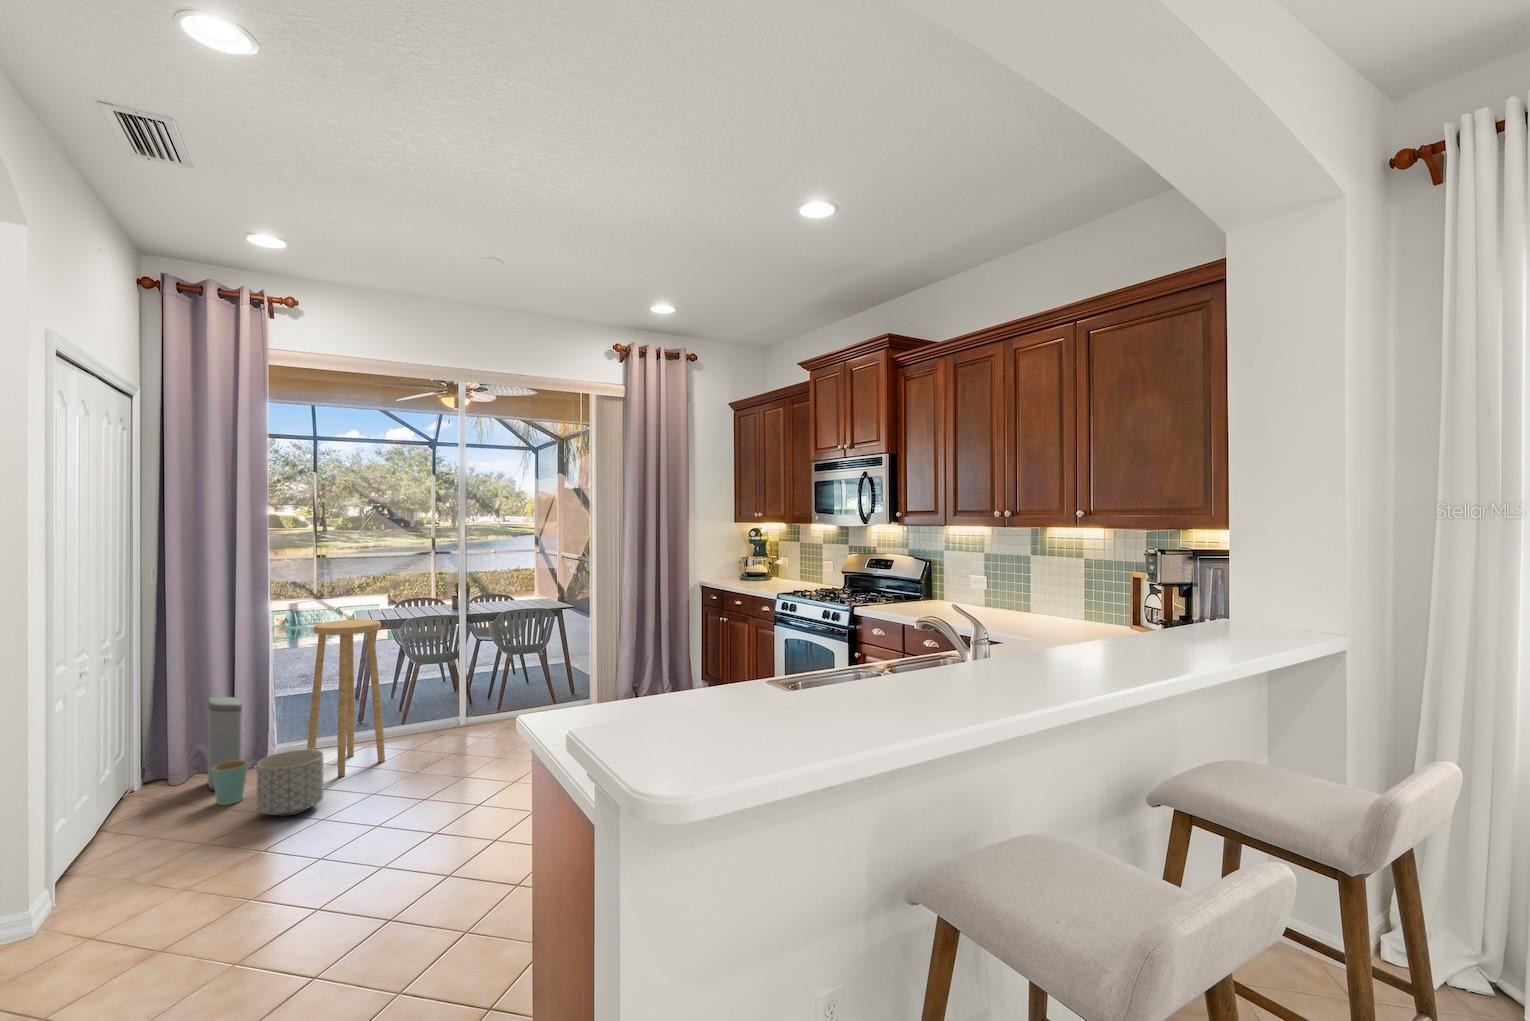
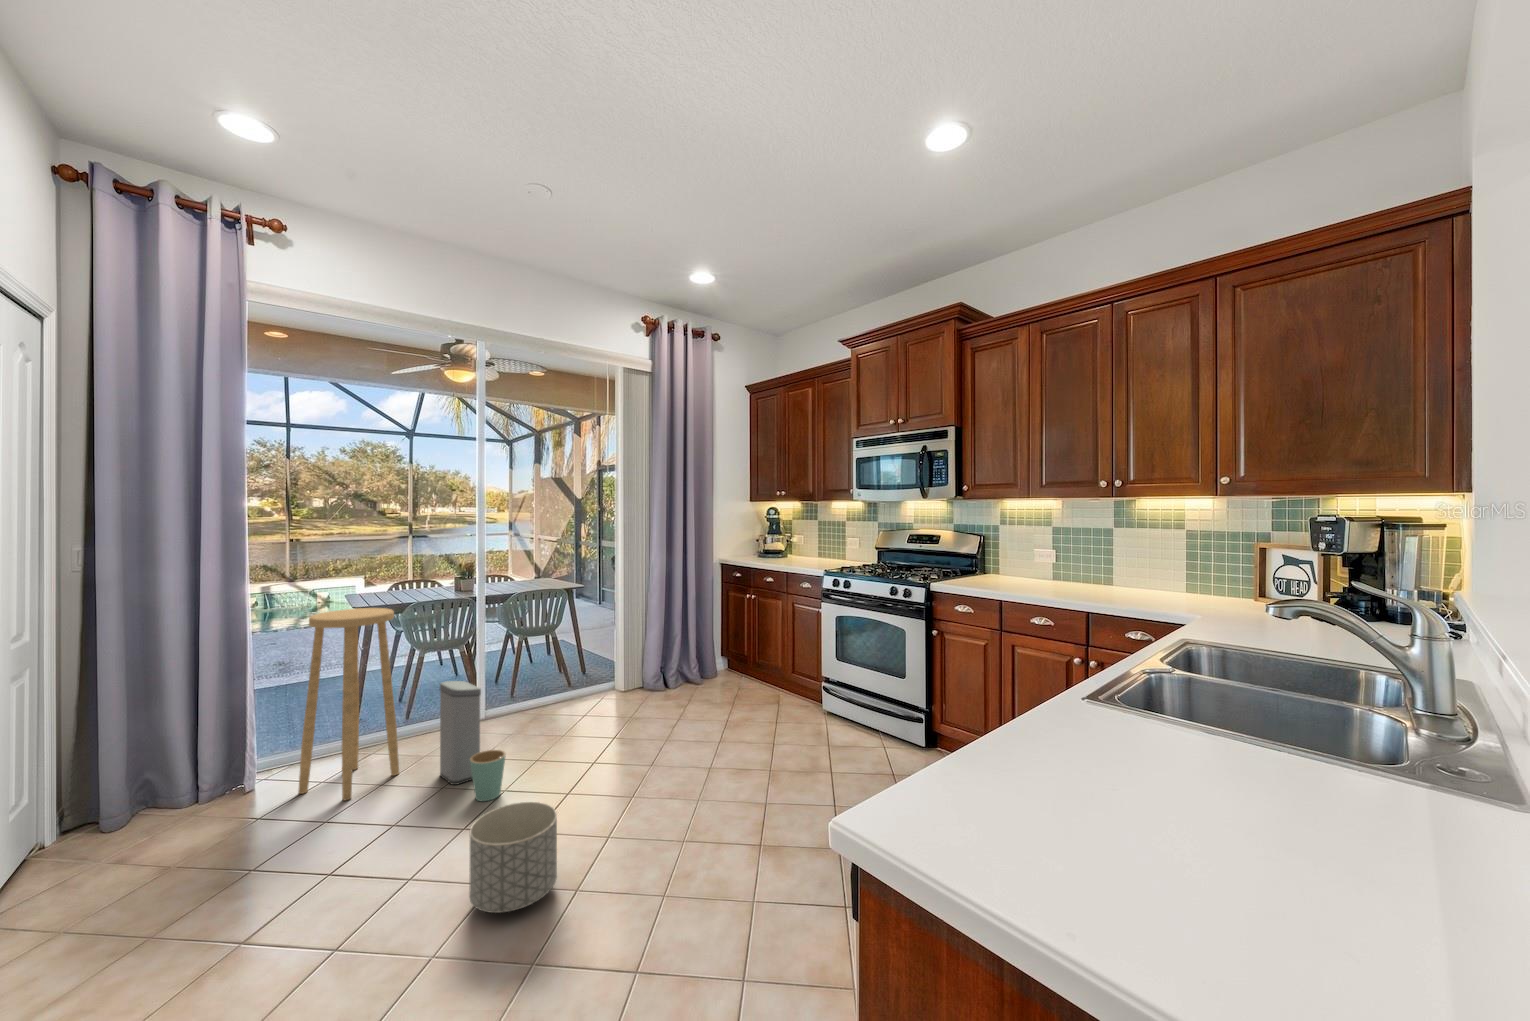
trash can: present [207,697,248,805] -> present [440,681,506,801]
planter: present [257,749,324,816] -> present [469,802,557,913]

